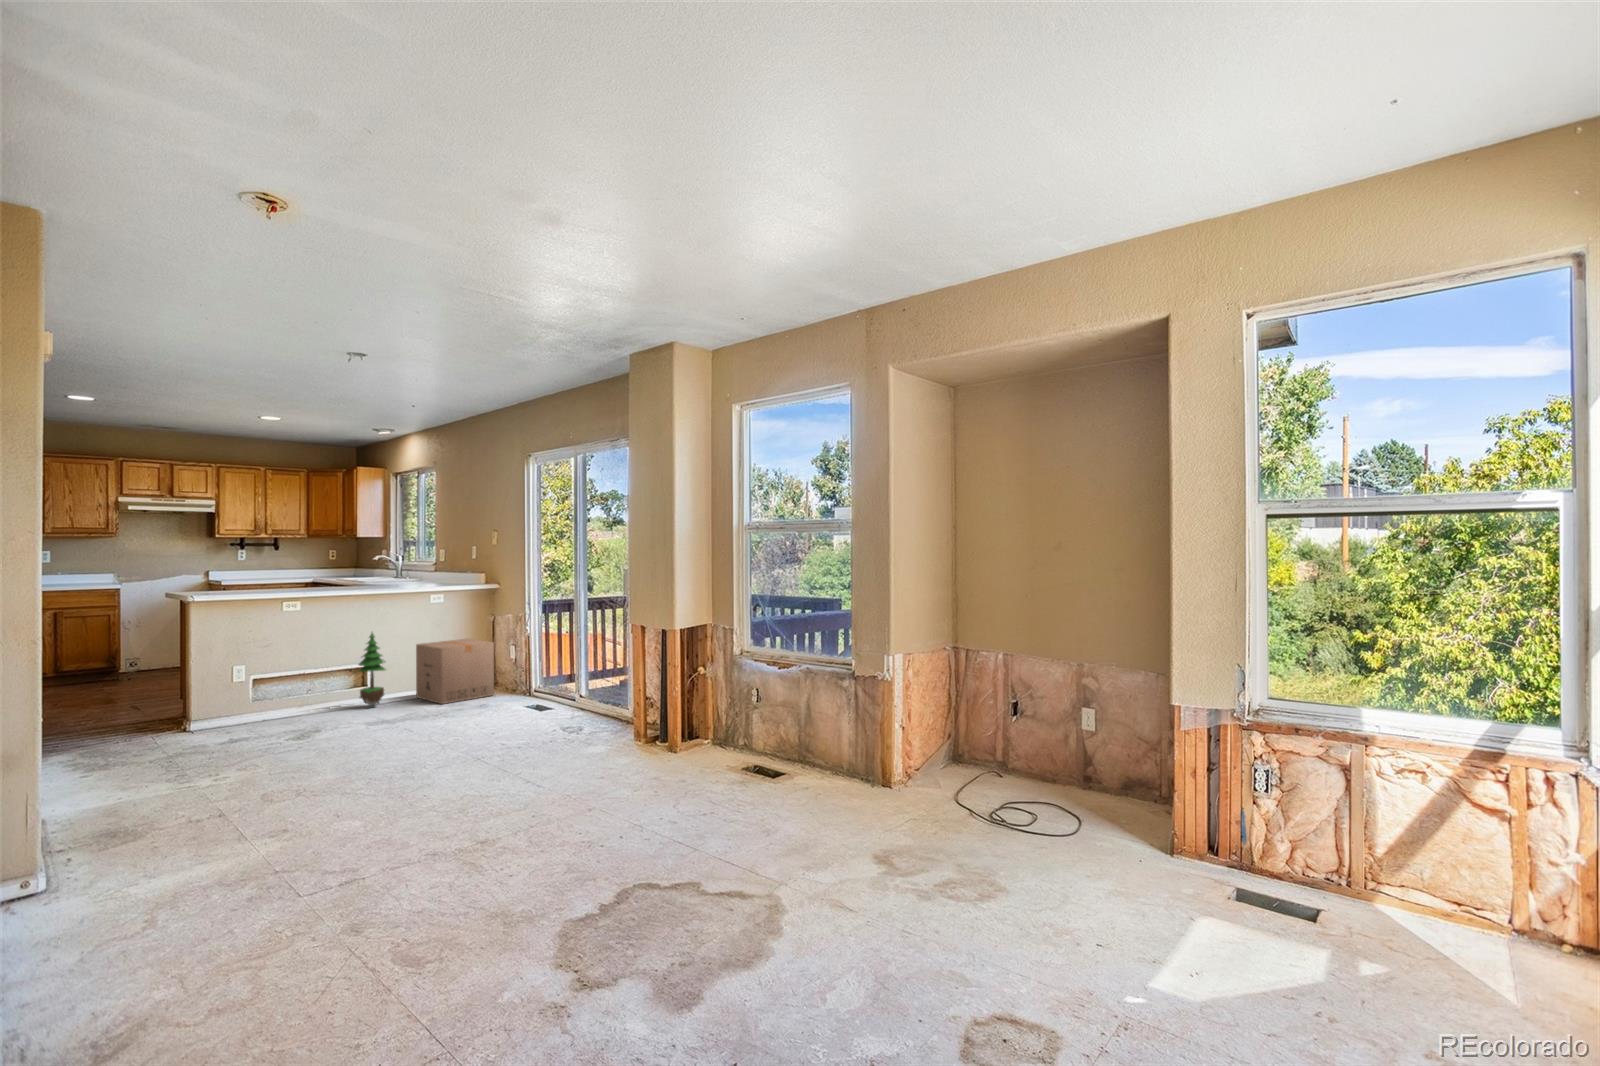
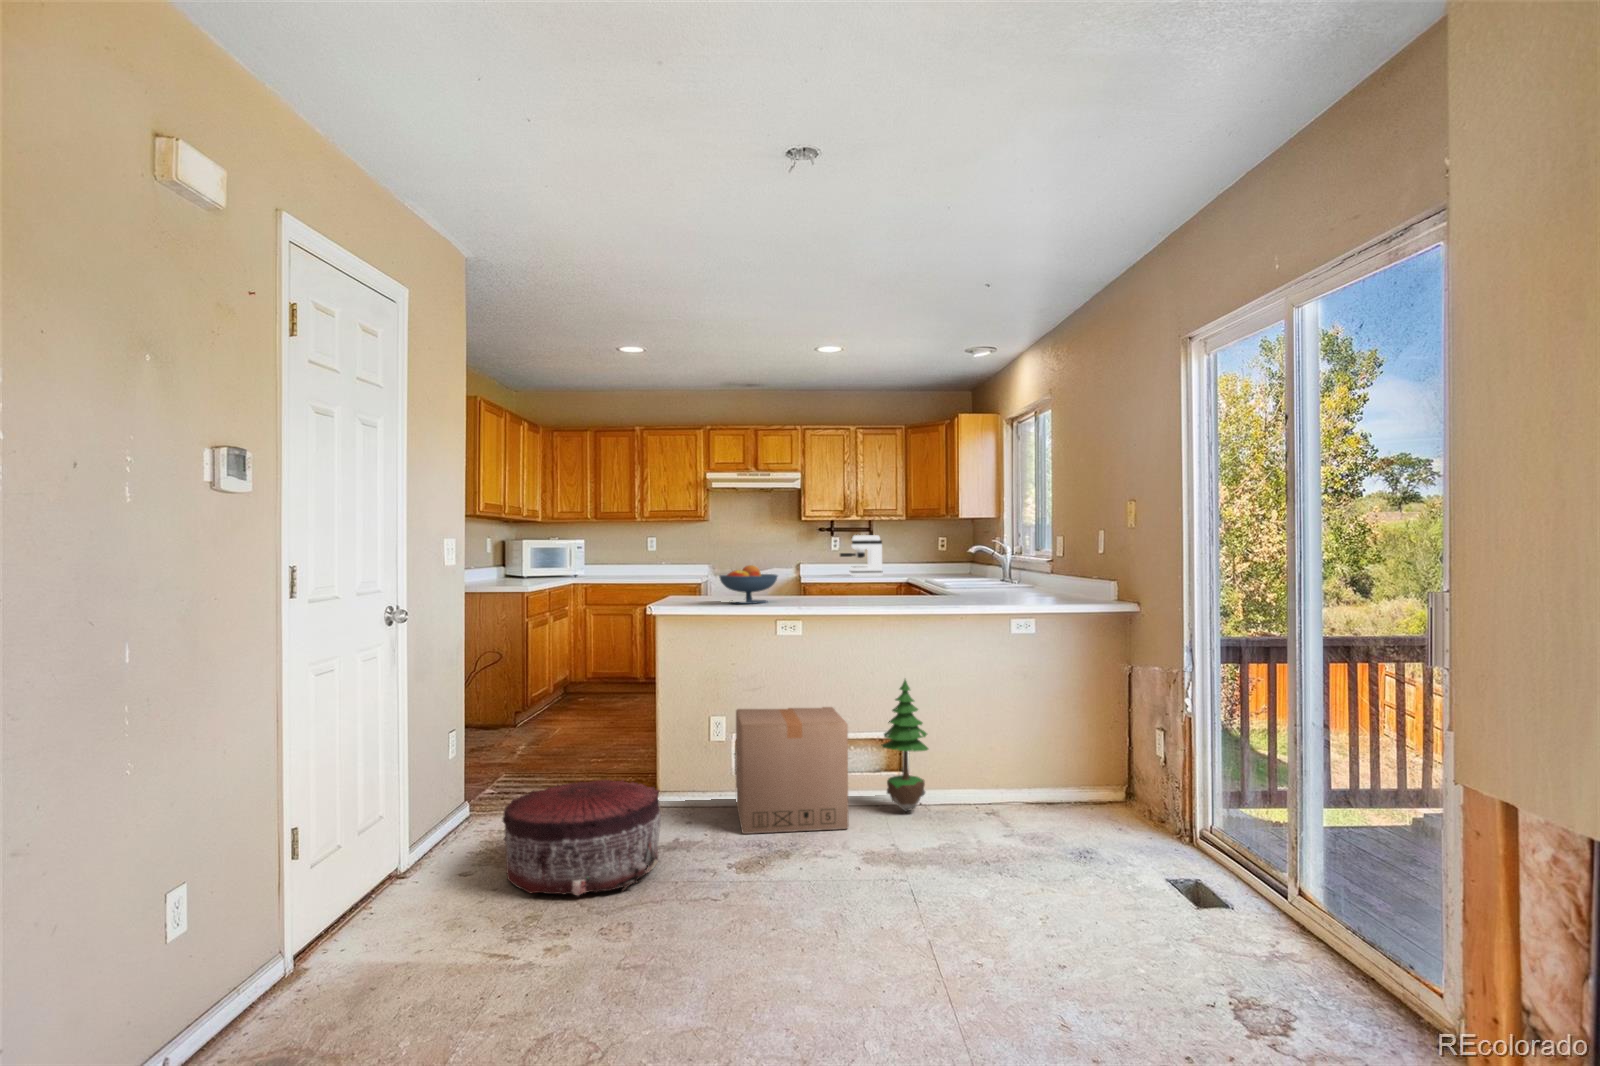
coffee maker: none [253,549,292,579] -> present [840,535,882,577]
fruit bowl: none [208,570,259,596] -> present [719,565,778,604]
cardboard box: present [416,639,494,704] -> present [735,707,849,834]
pouf: none [116,703,239,771] -> present [503,780,661,895]

